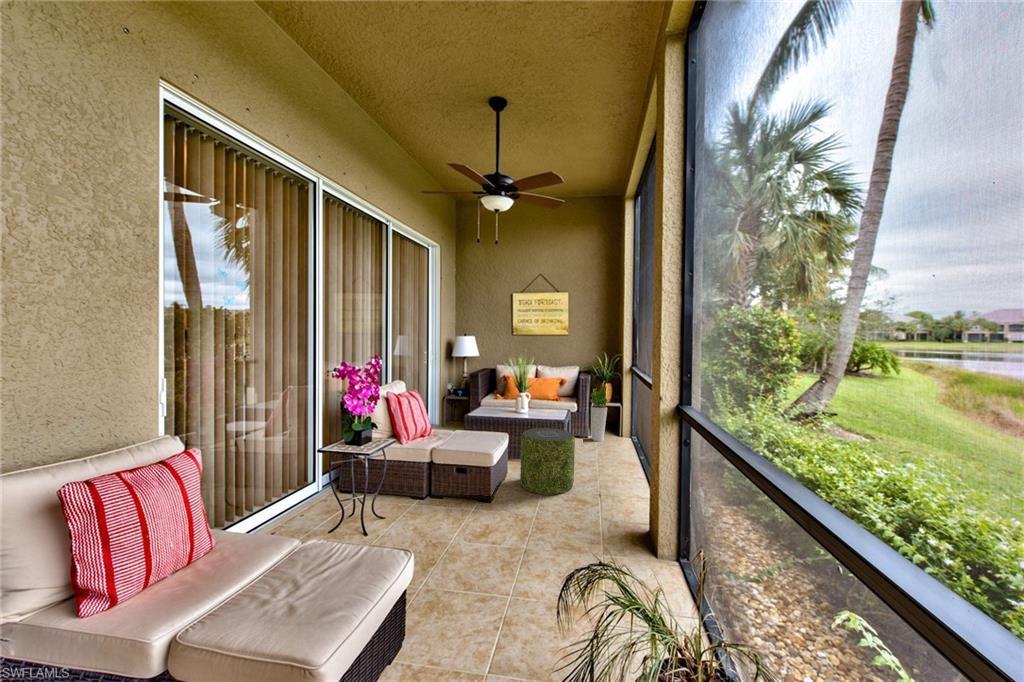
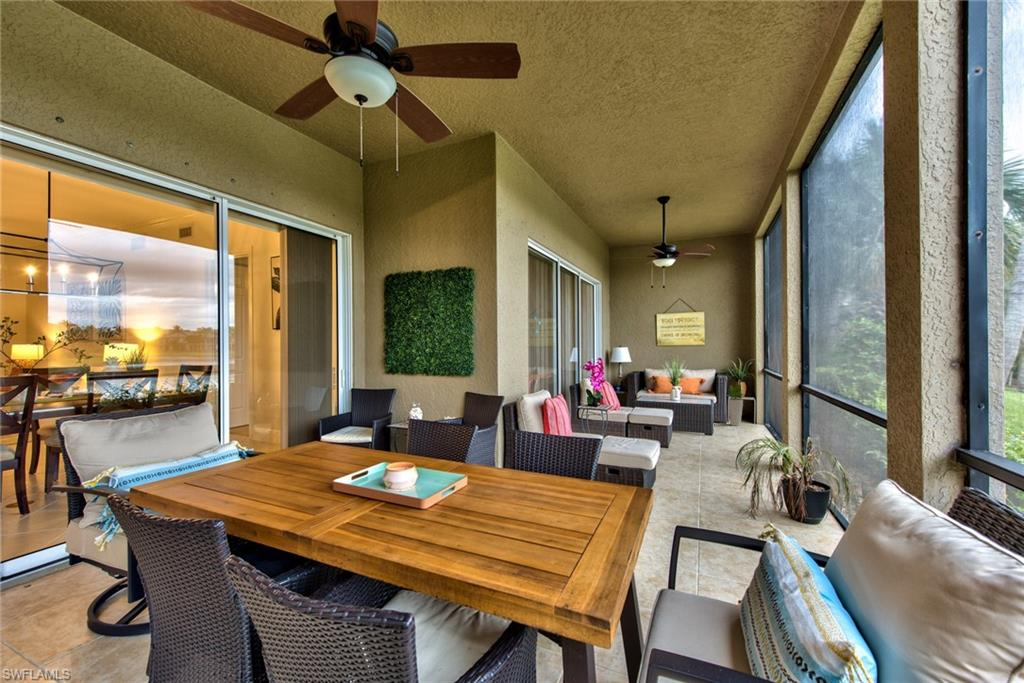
pouf: present [520,428,575,495] -> none [682,408,722,451]

